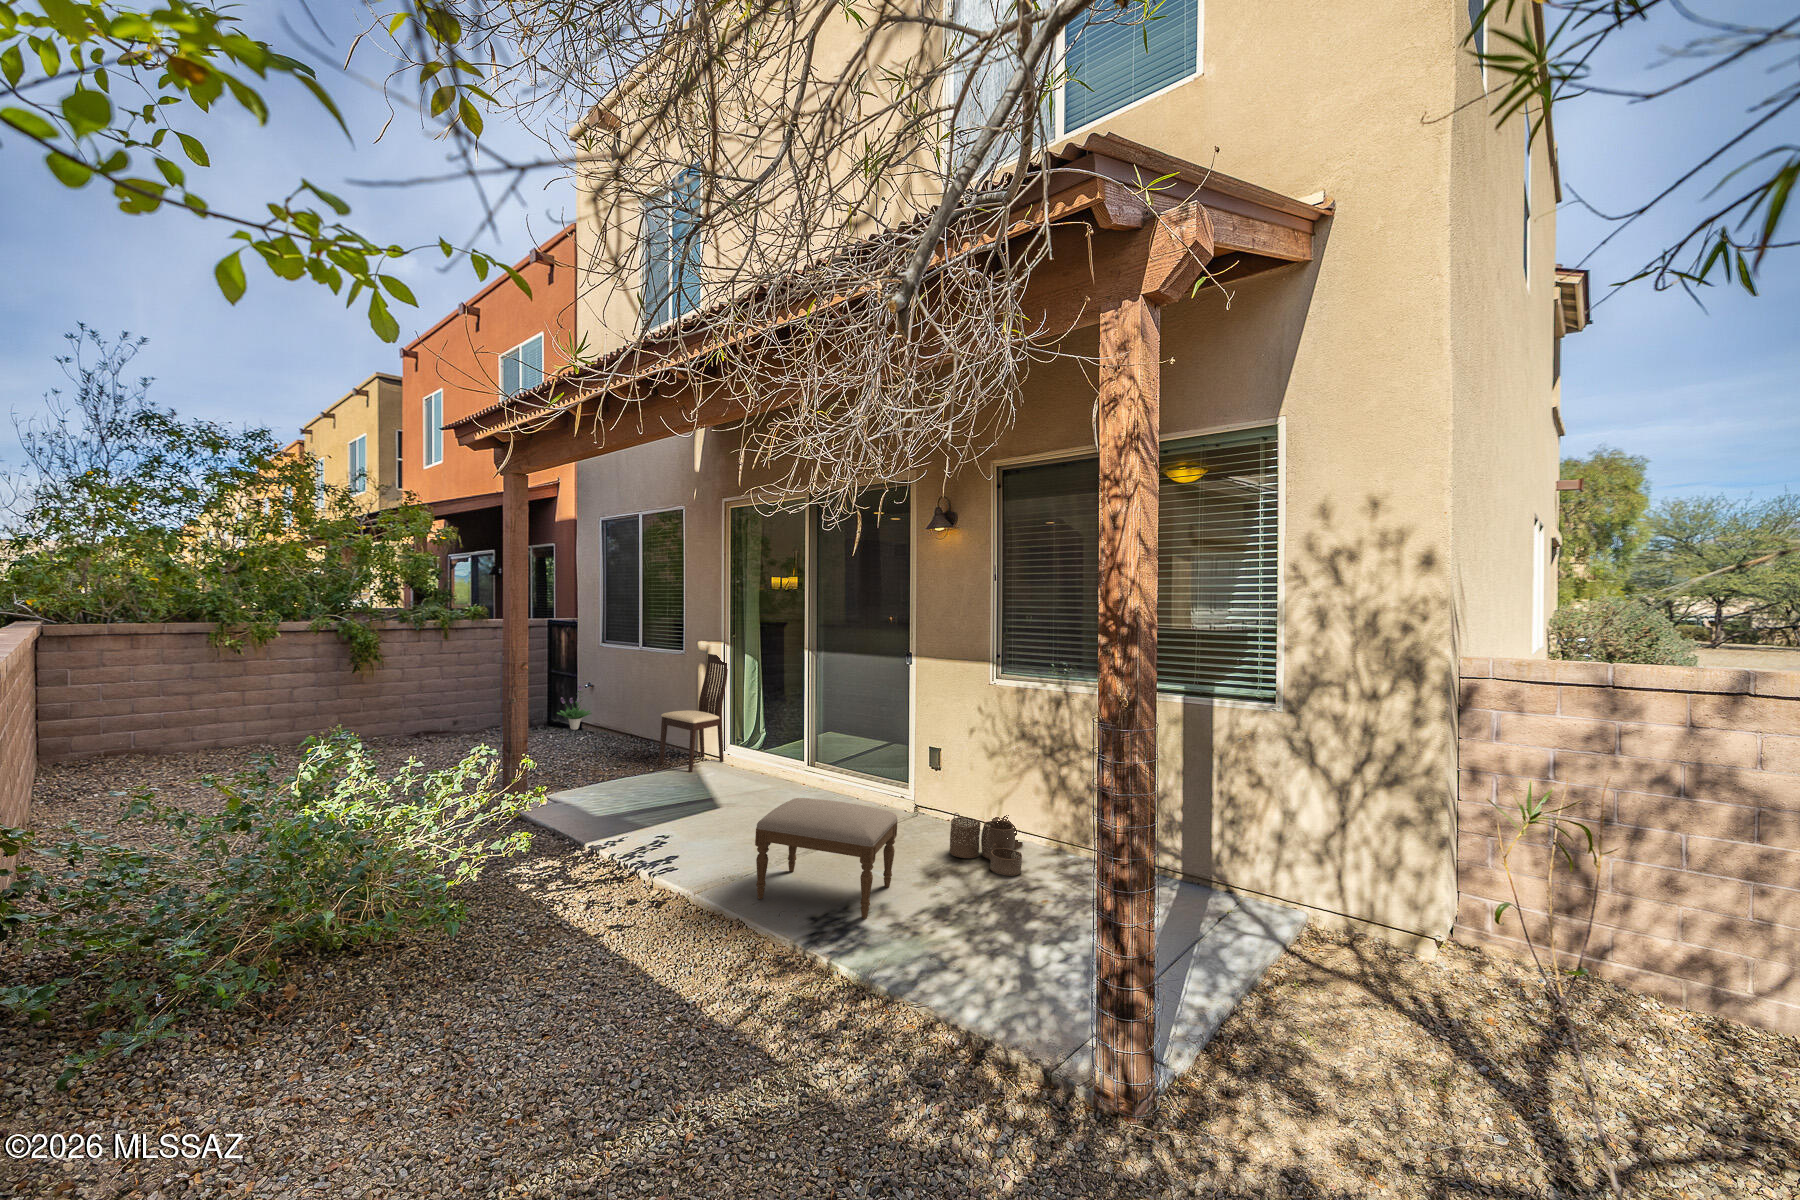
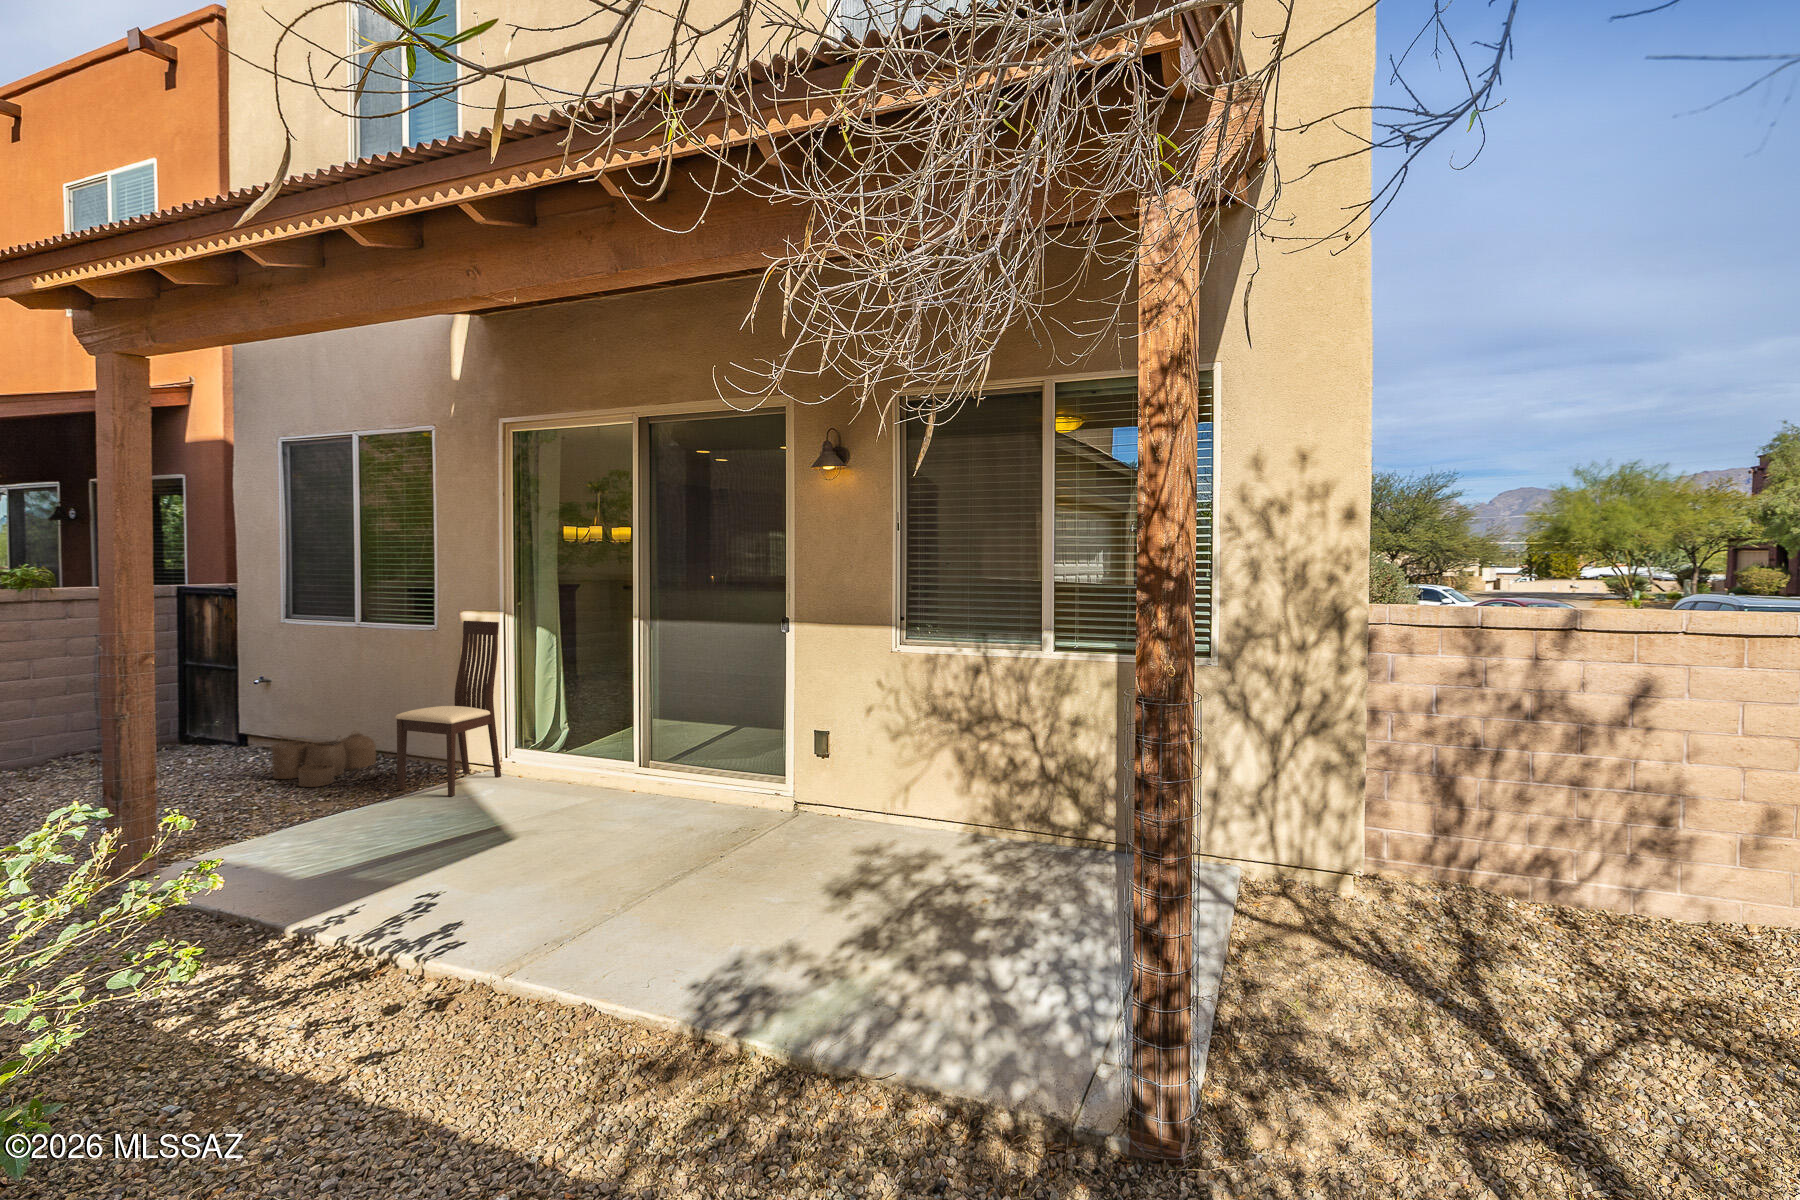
potted plant: present [557,684,591,730] -> none [211,685,274,755]
ottoman: present [755,798,898,919] -> none [597,809,810,977]
woven basket: present [950,813,1023,876] -> present [272,733,376,787]

